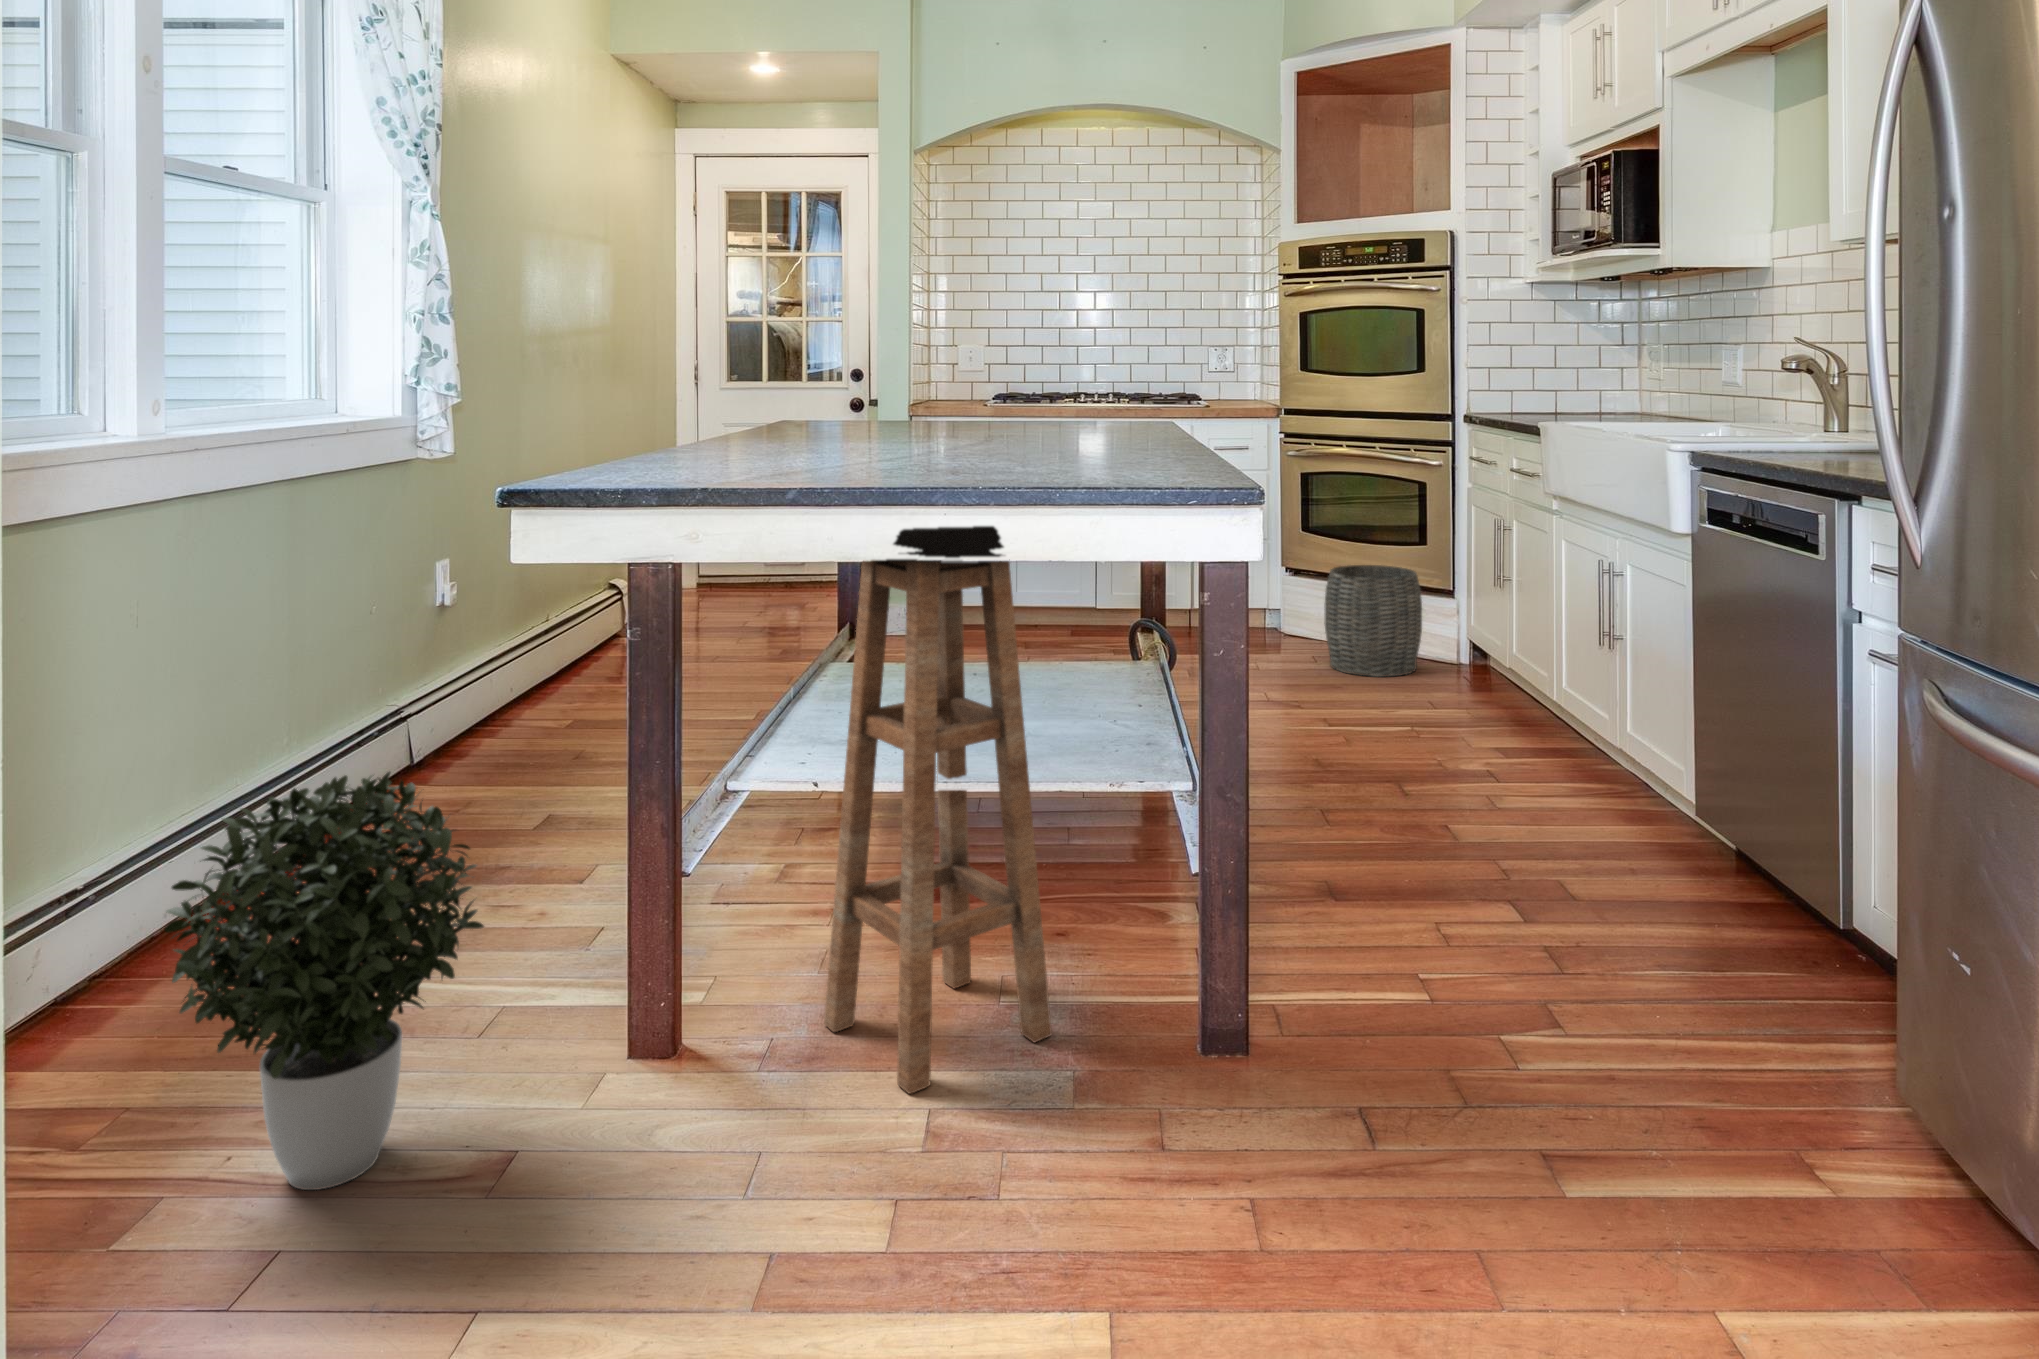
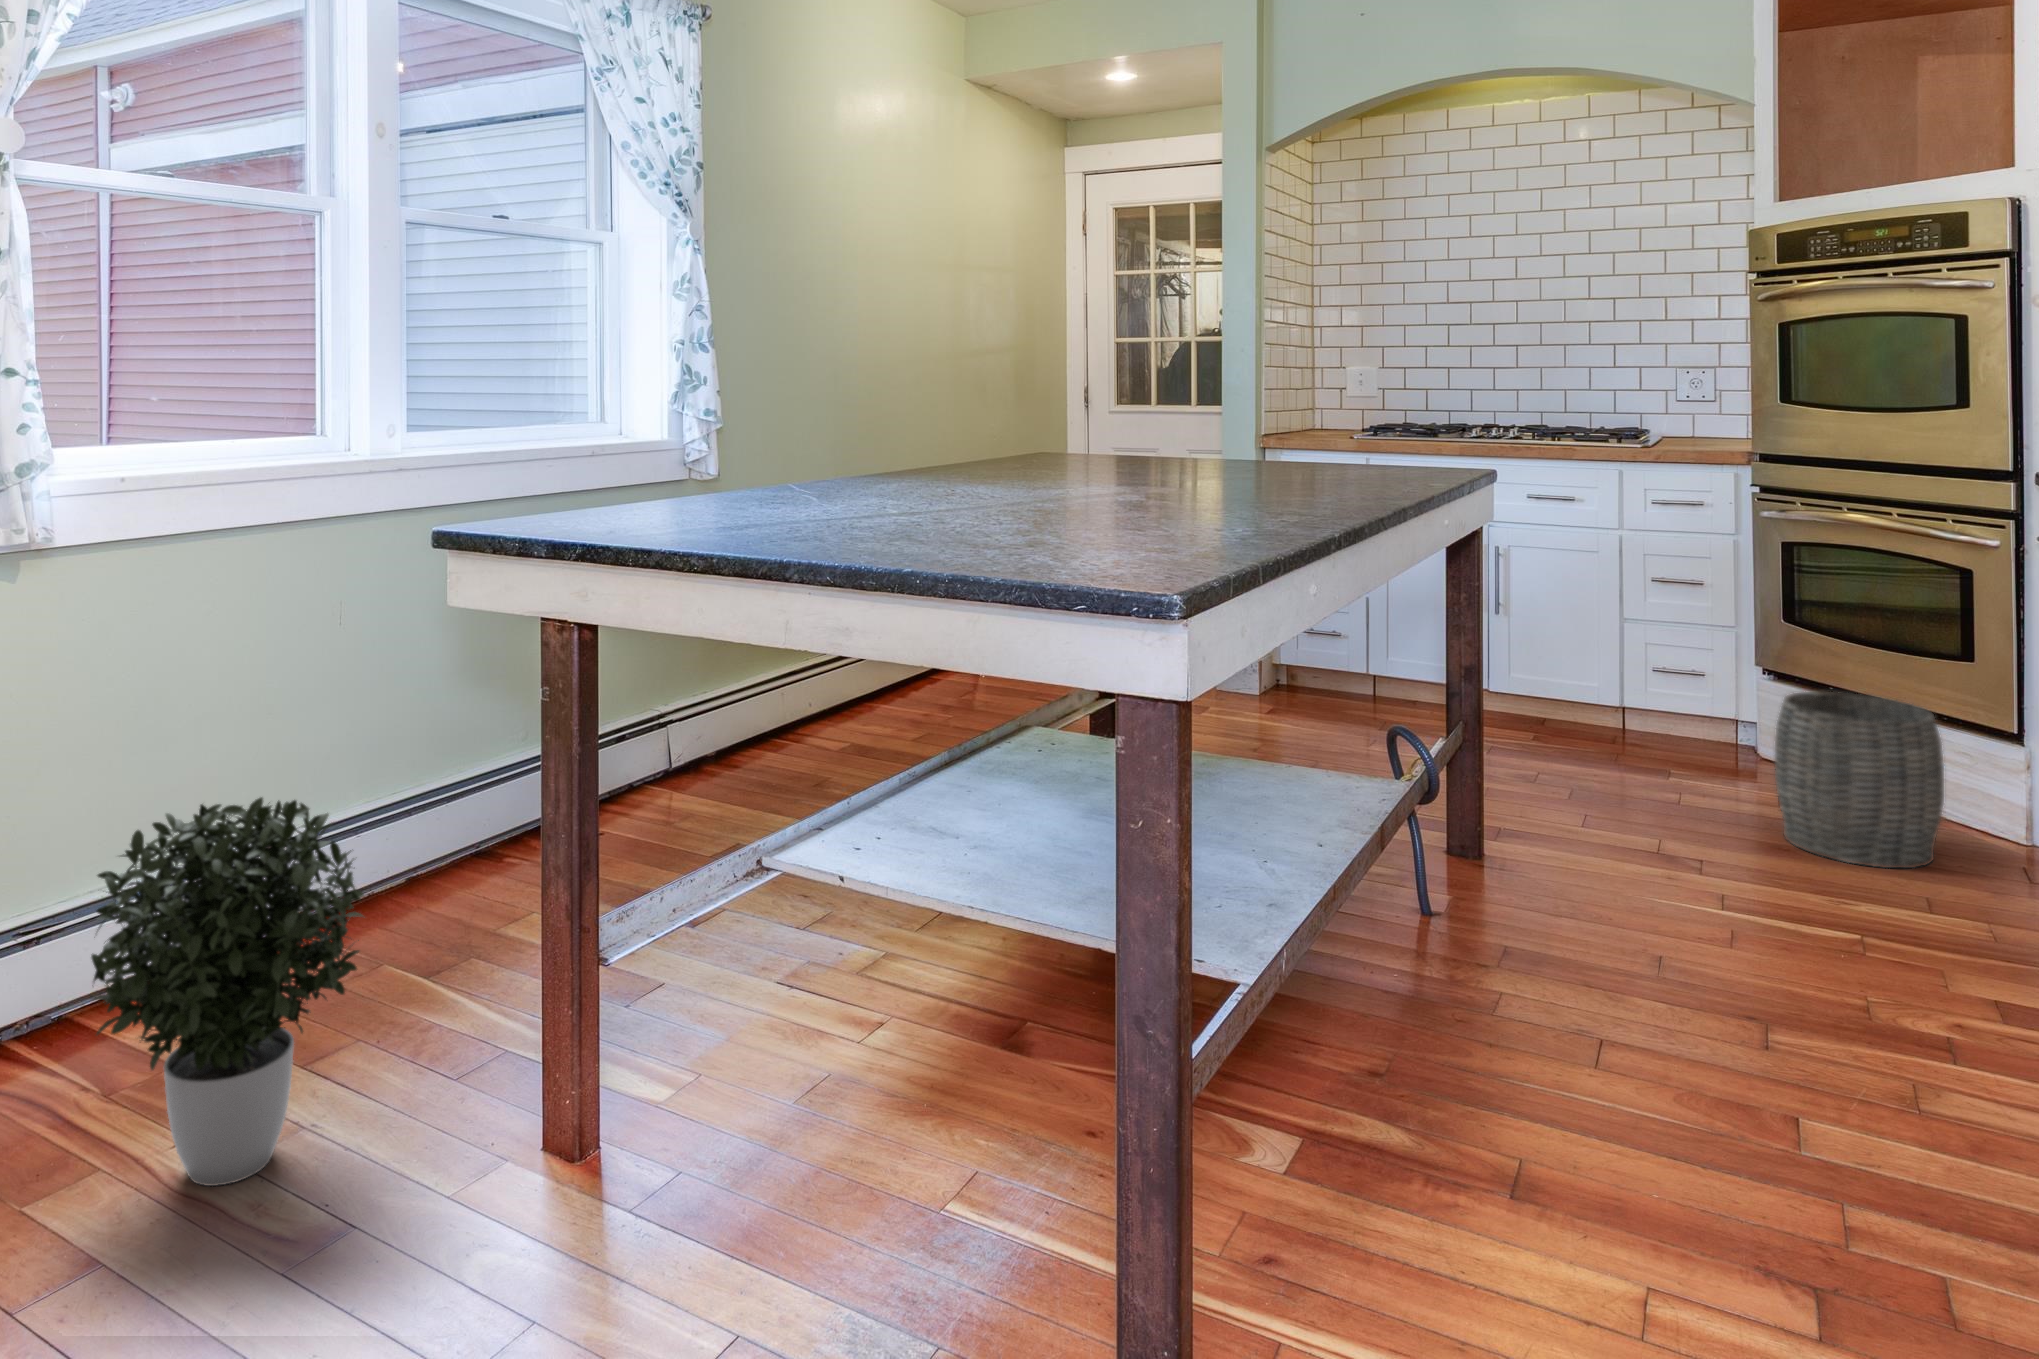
bar stool: present [824,526,1052,1094] -> none [692,581,924,1286]

